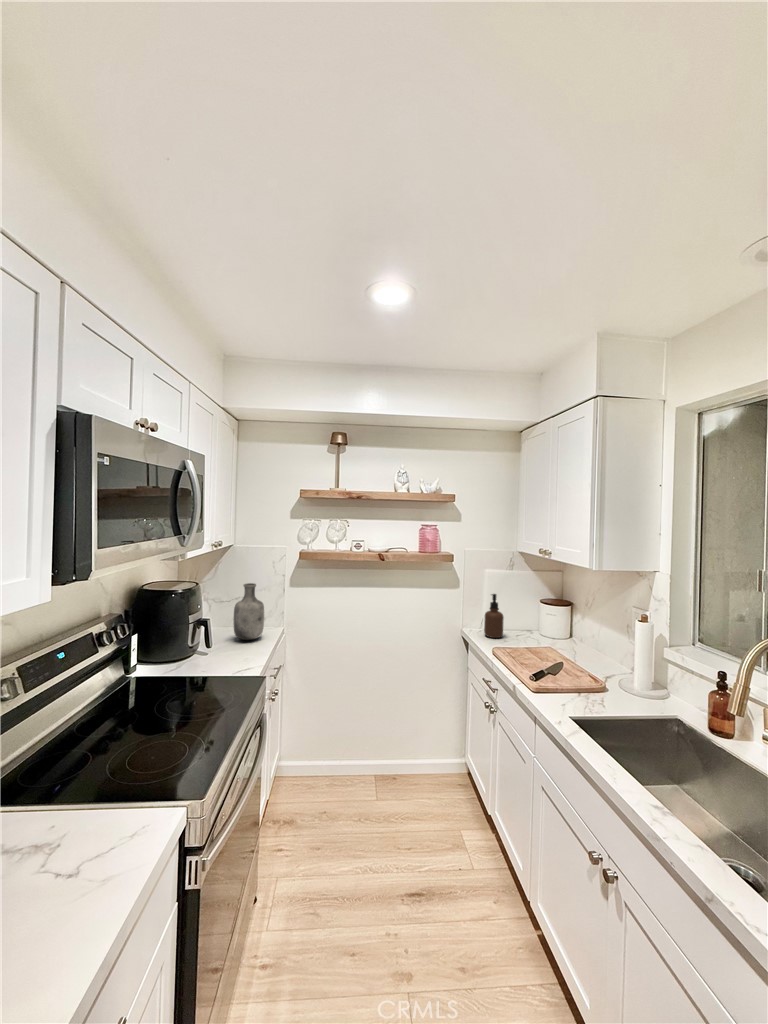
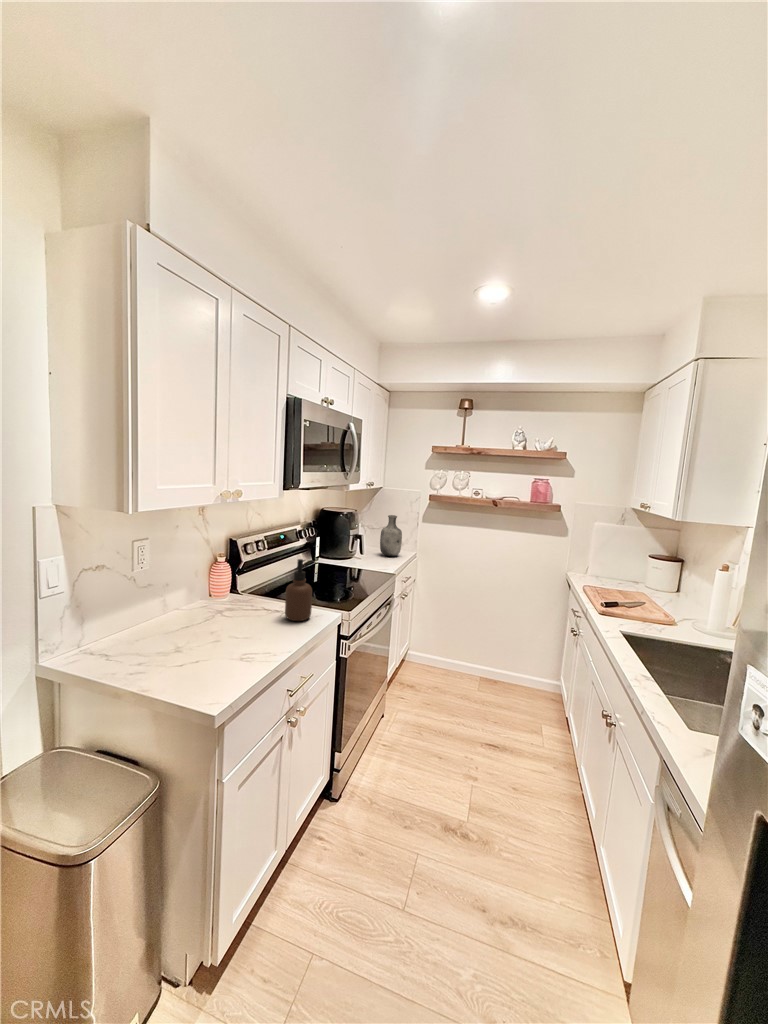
soap dispenser: present [484,594,504,638] -> present [285,559,312,621]

